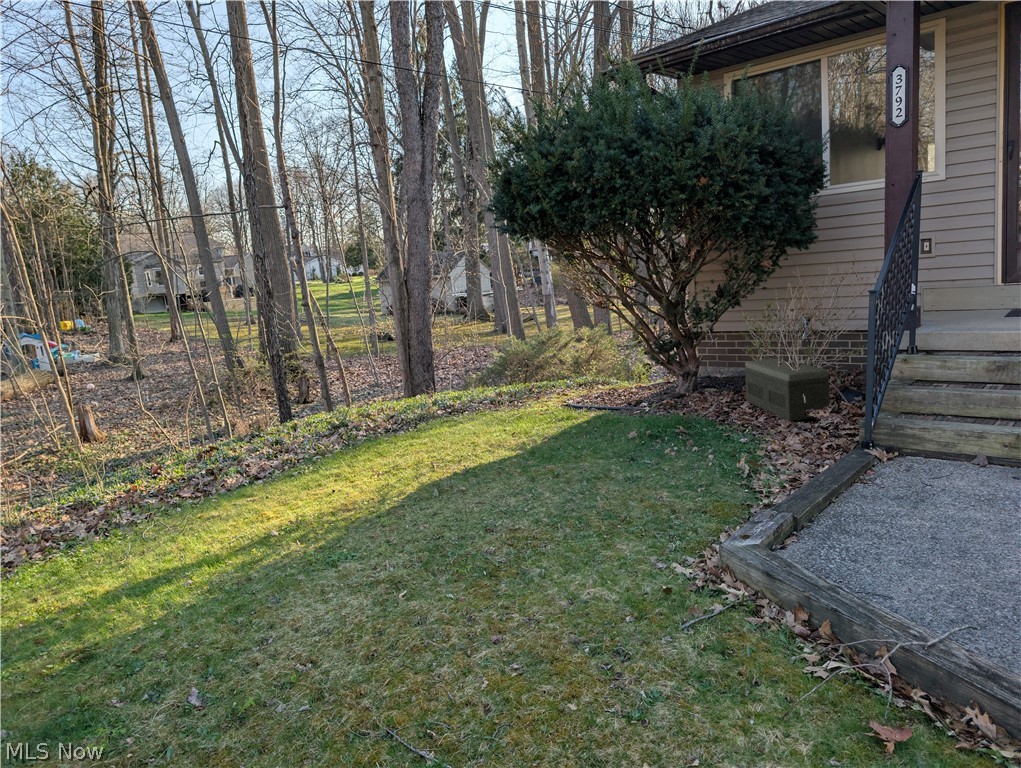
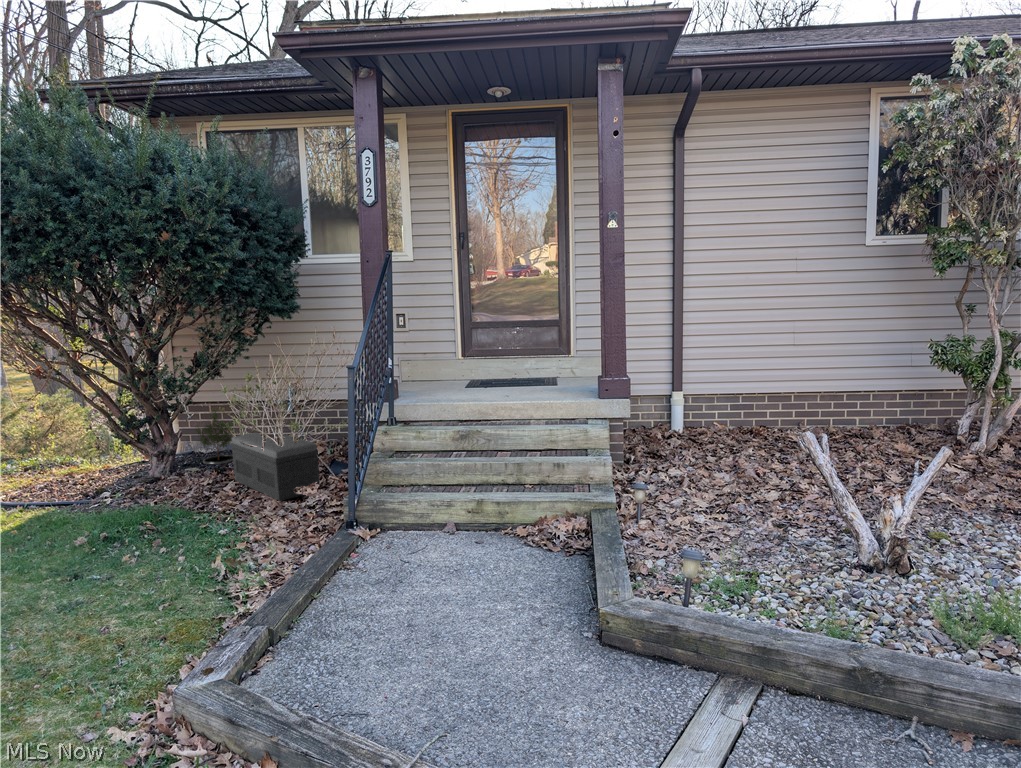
potted tree: none [709,335,745,387] -> present [197,408,233,464]

